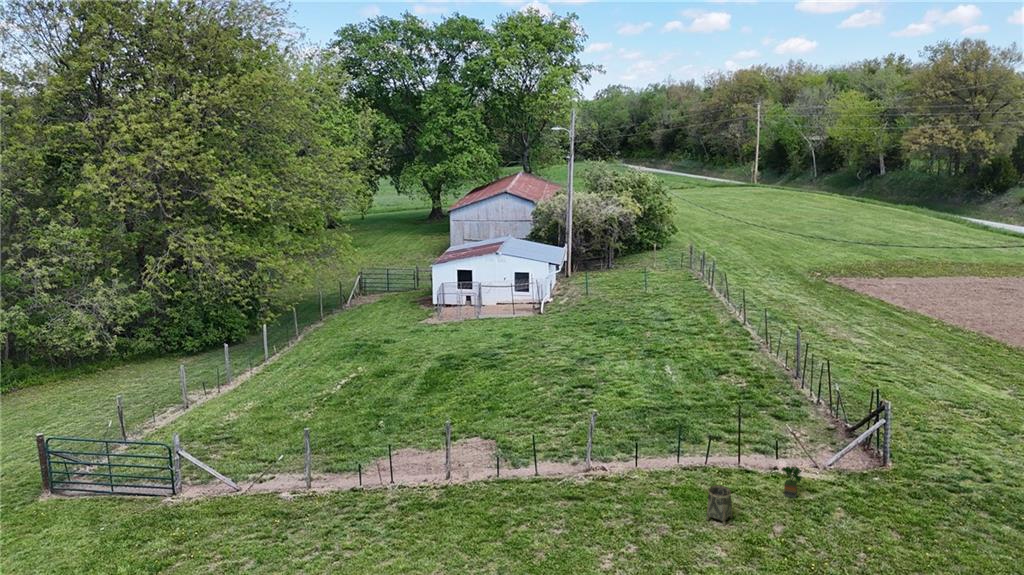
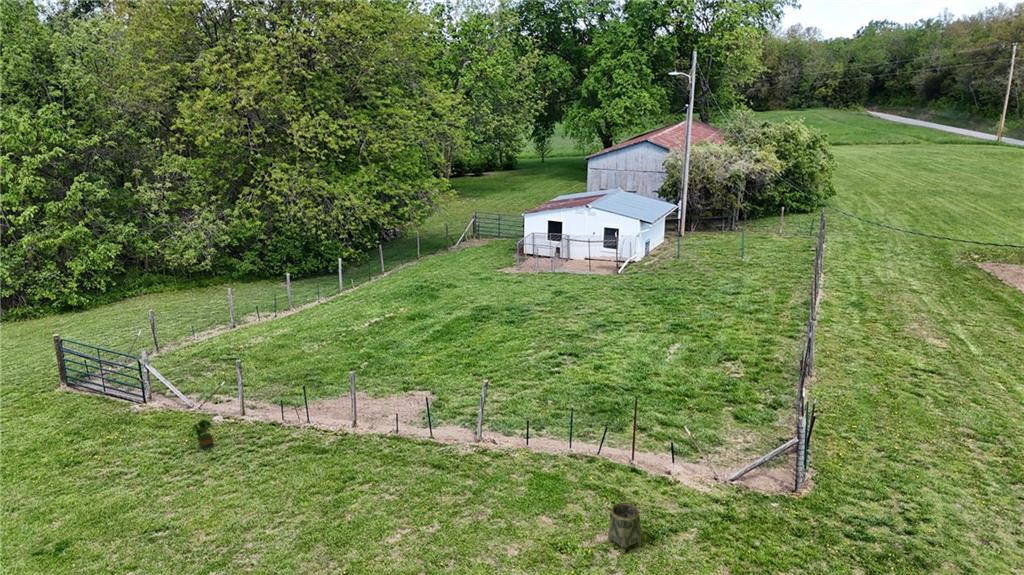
potted tree: present [782,466,802,498] -> present [193,420,215,451]

